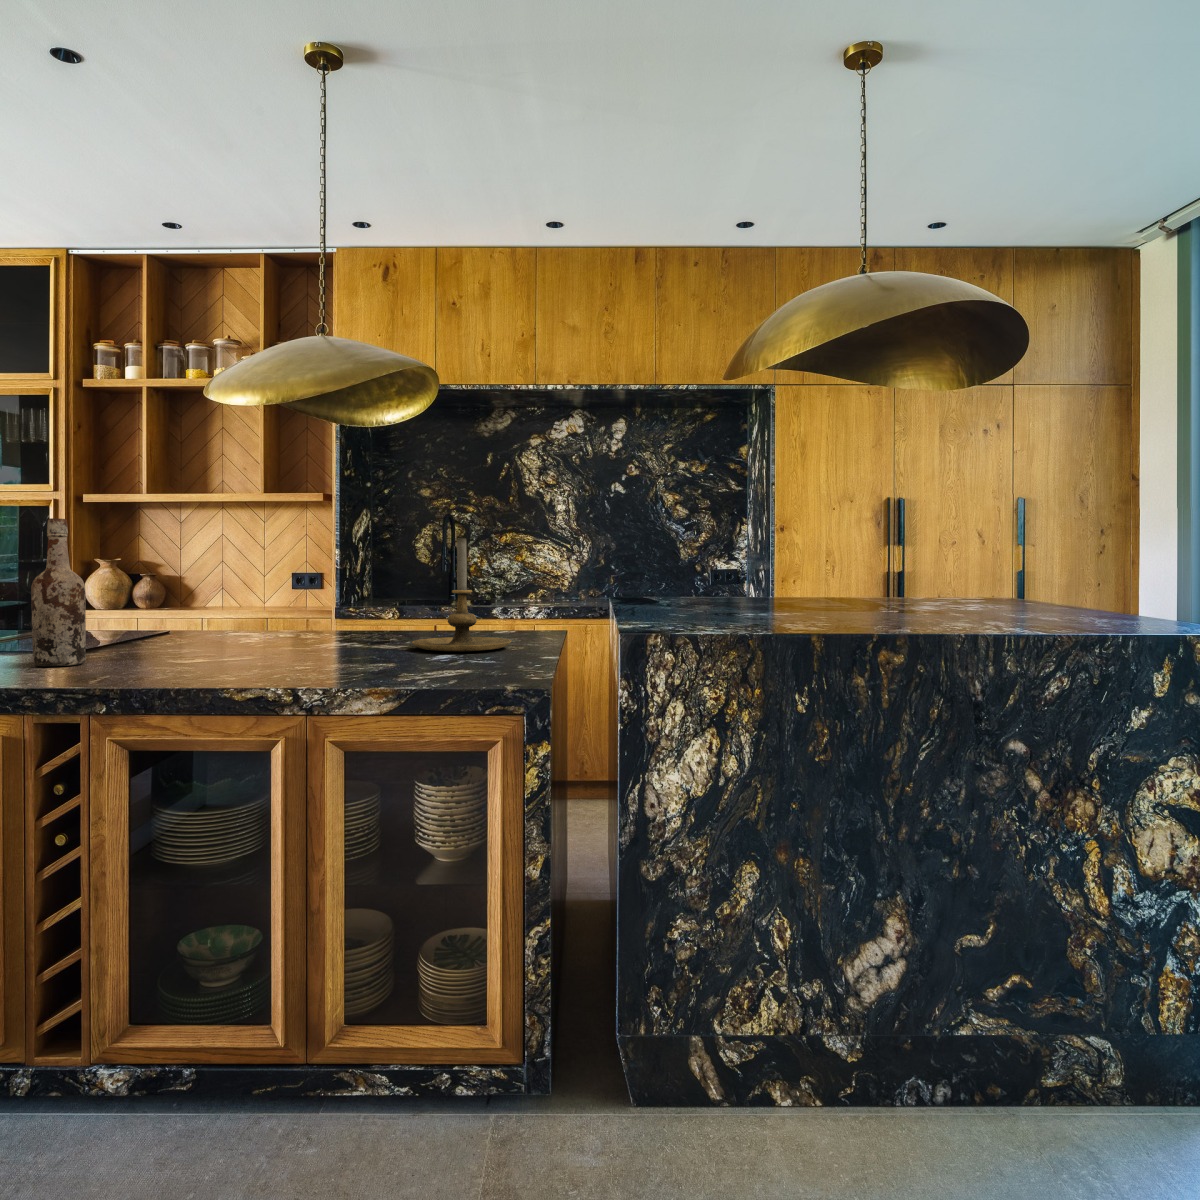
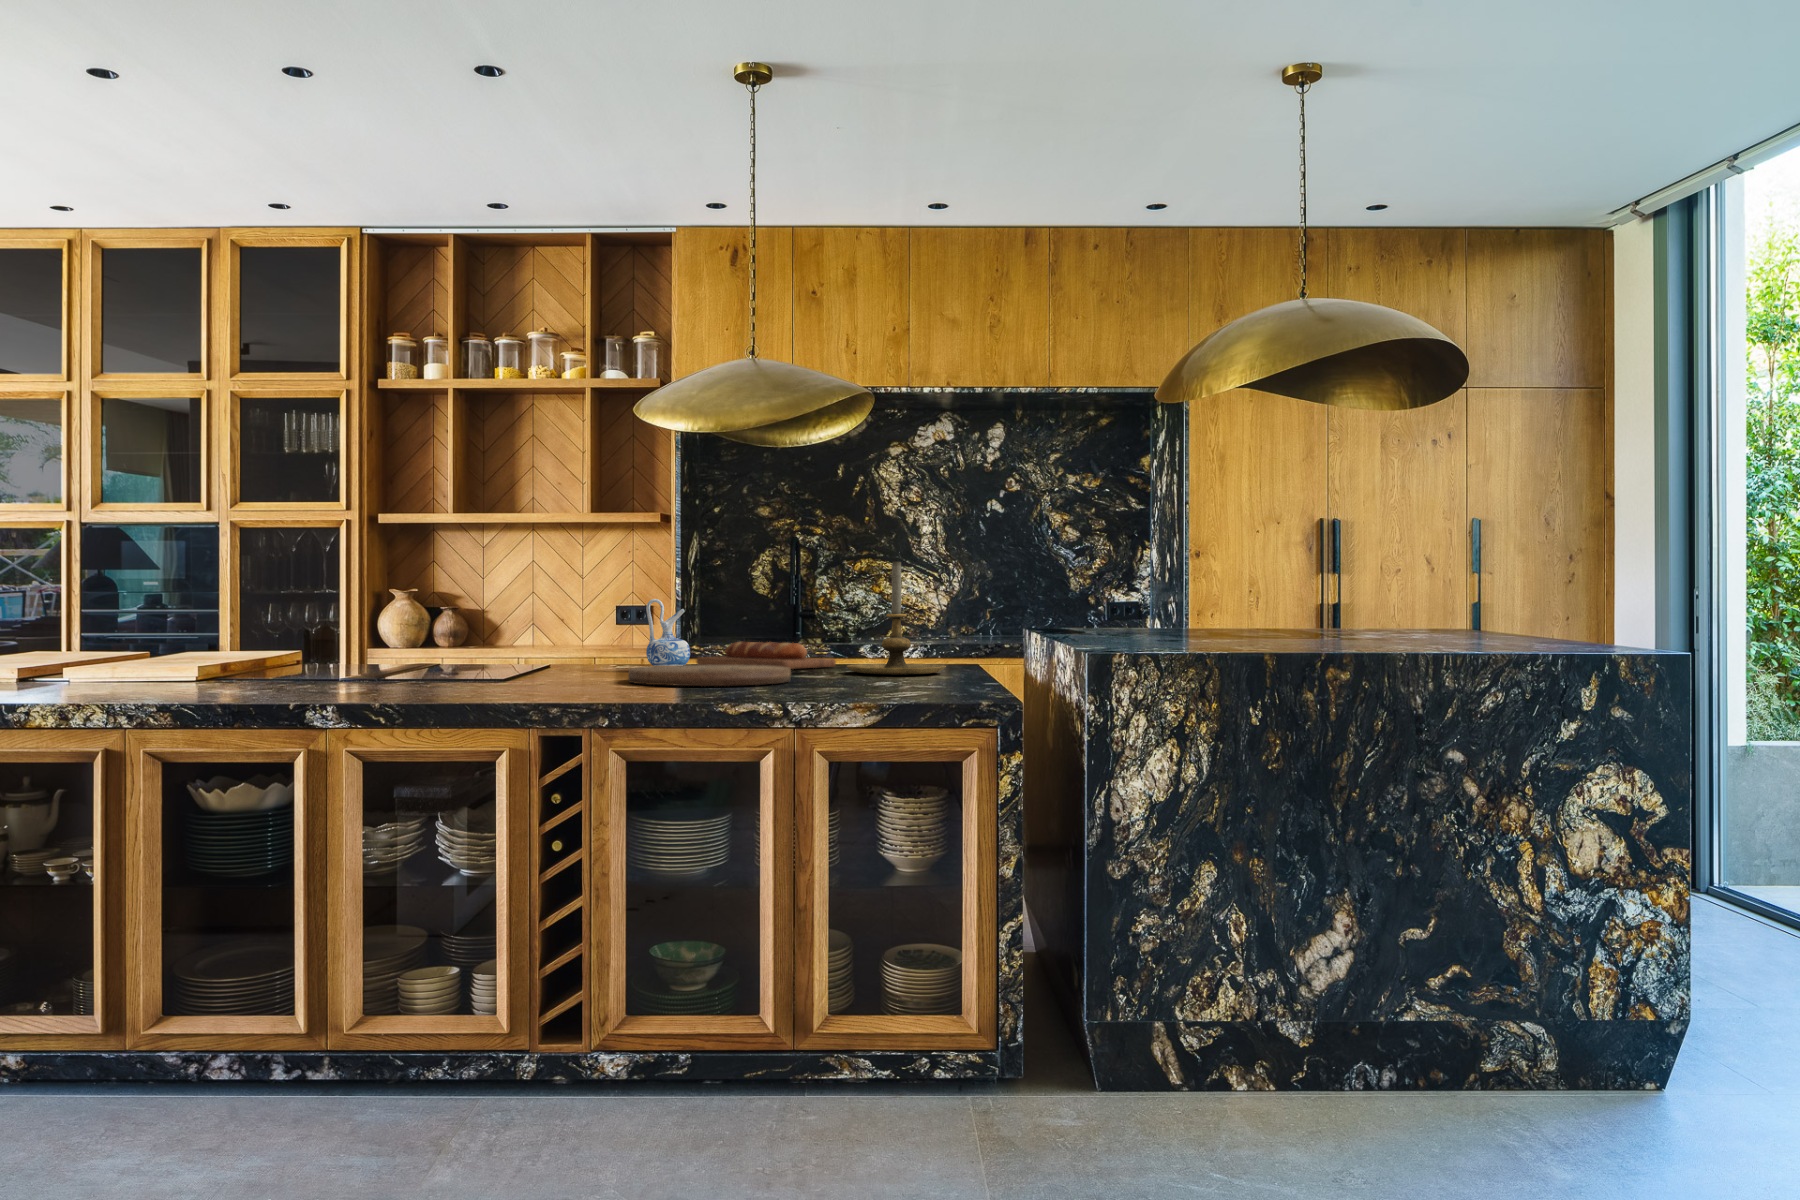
wine bottle: present [31,518,86,666] -> none [516,541,561,682]
ceramic pitcher: none [216,576,263,647] -> present [646,599,690,666]
bread loaf: none [292,614,419,643] -> present [696,642,836,669]
cutting board: none [148,643,330,674] -> present [628,665,791,686]

